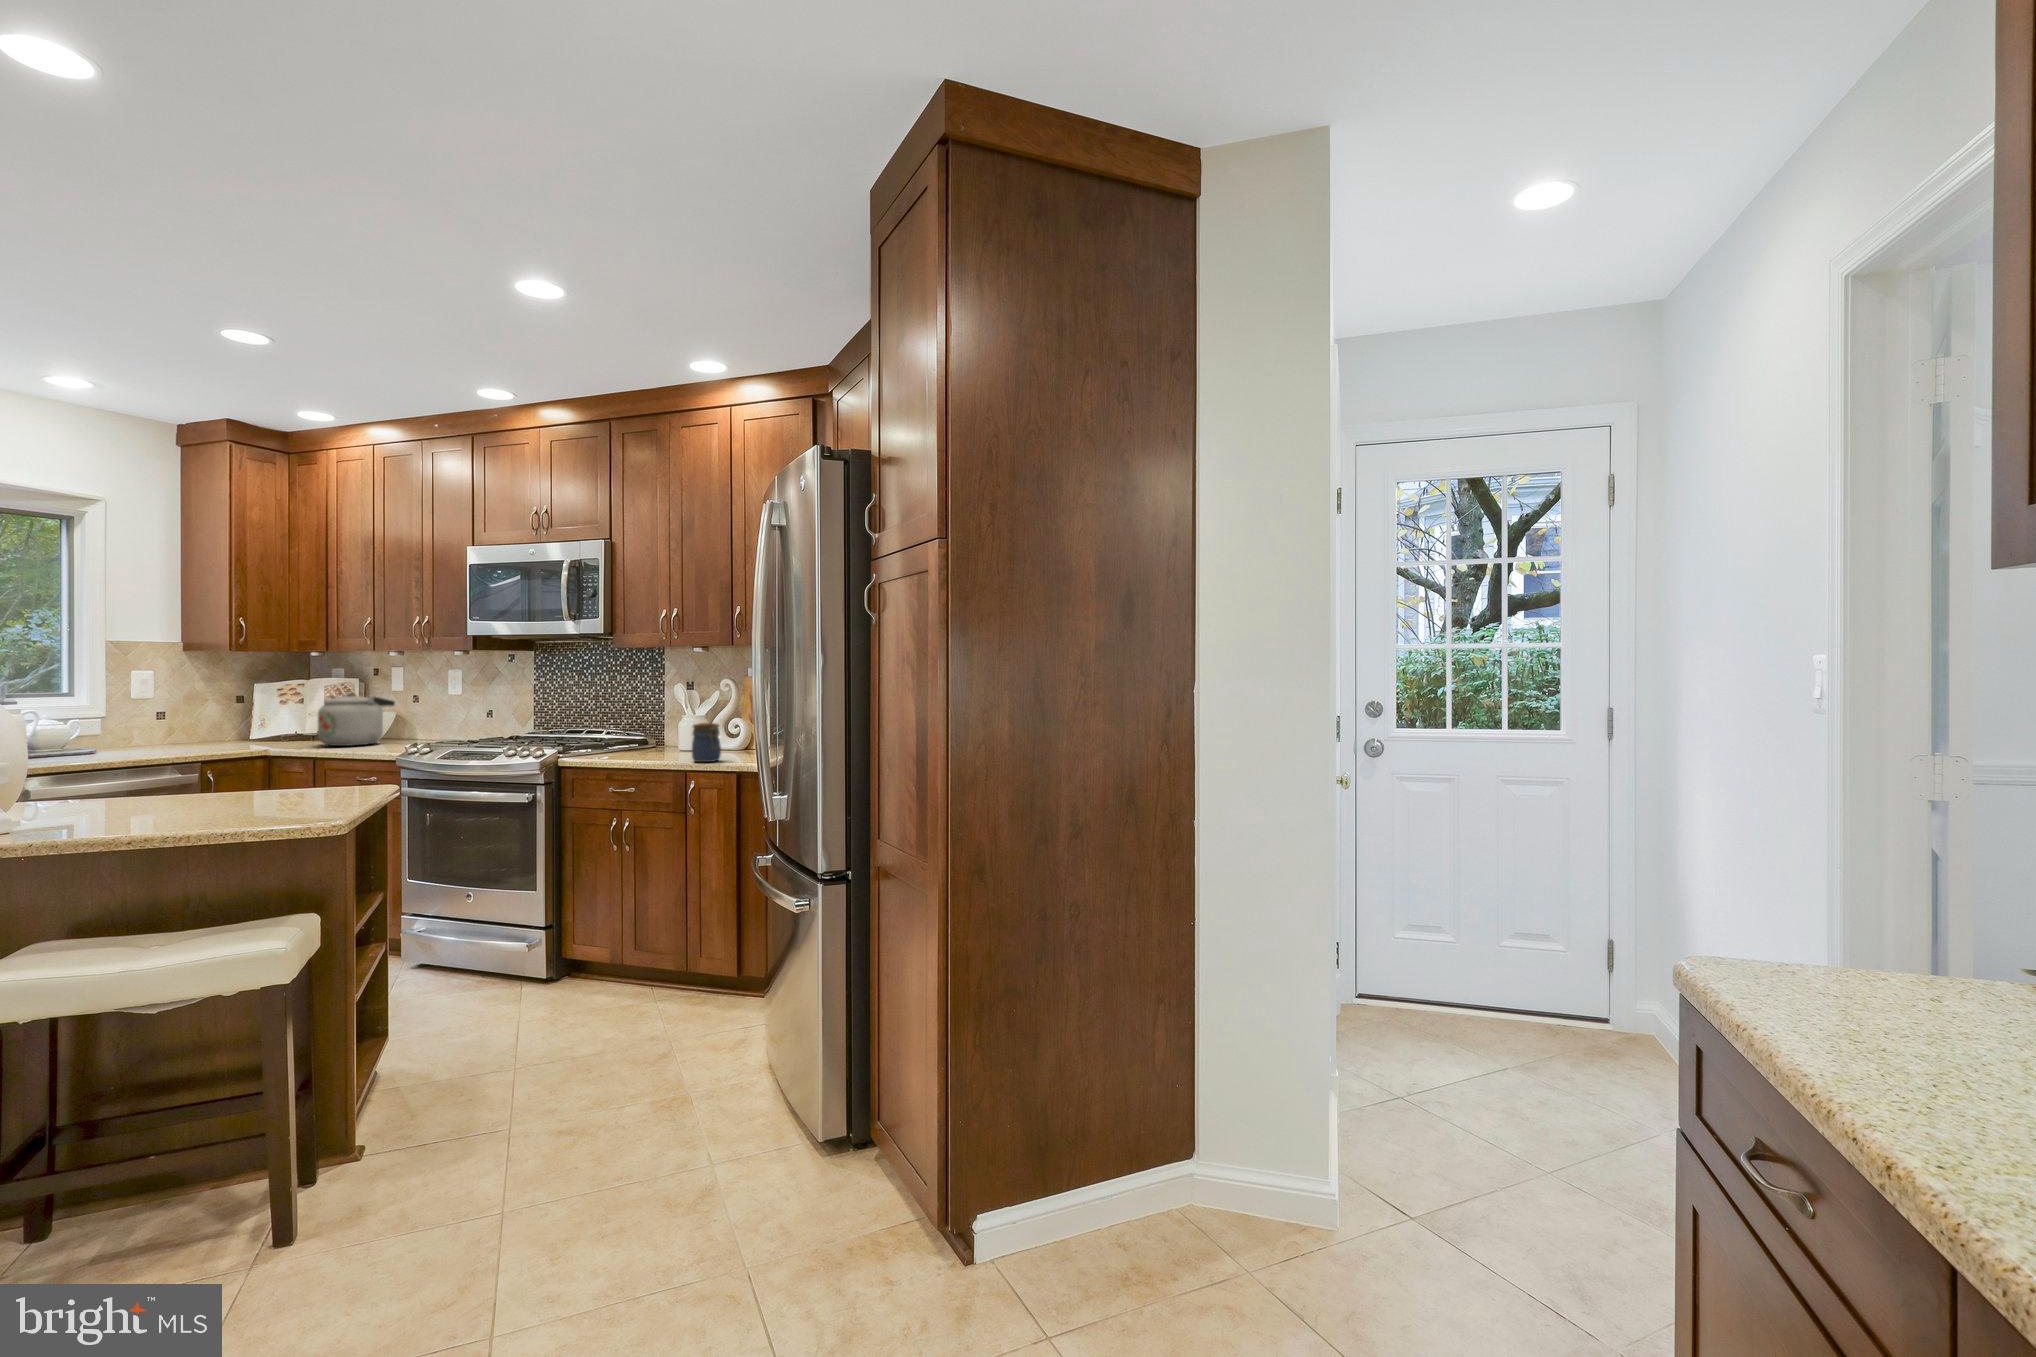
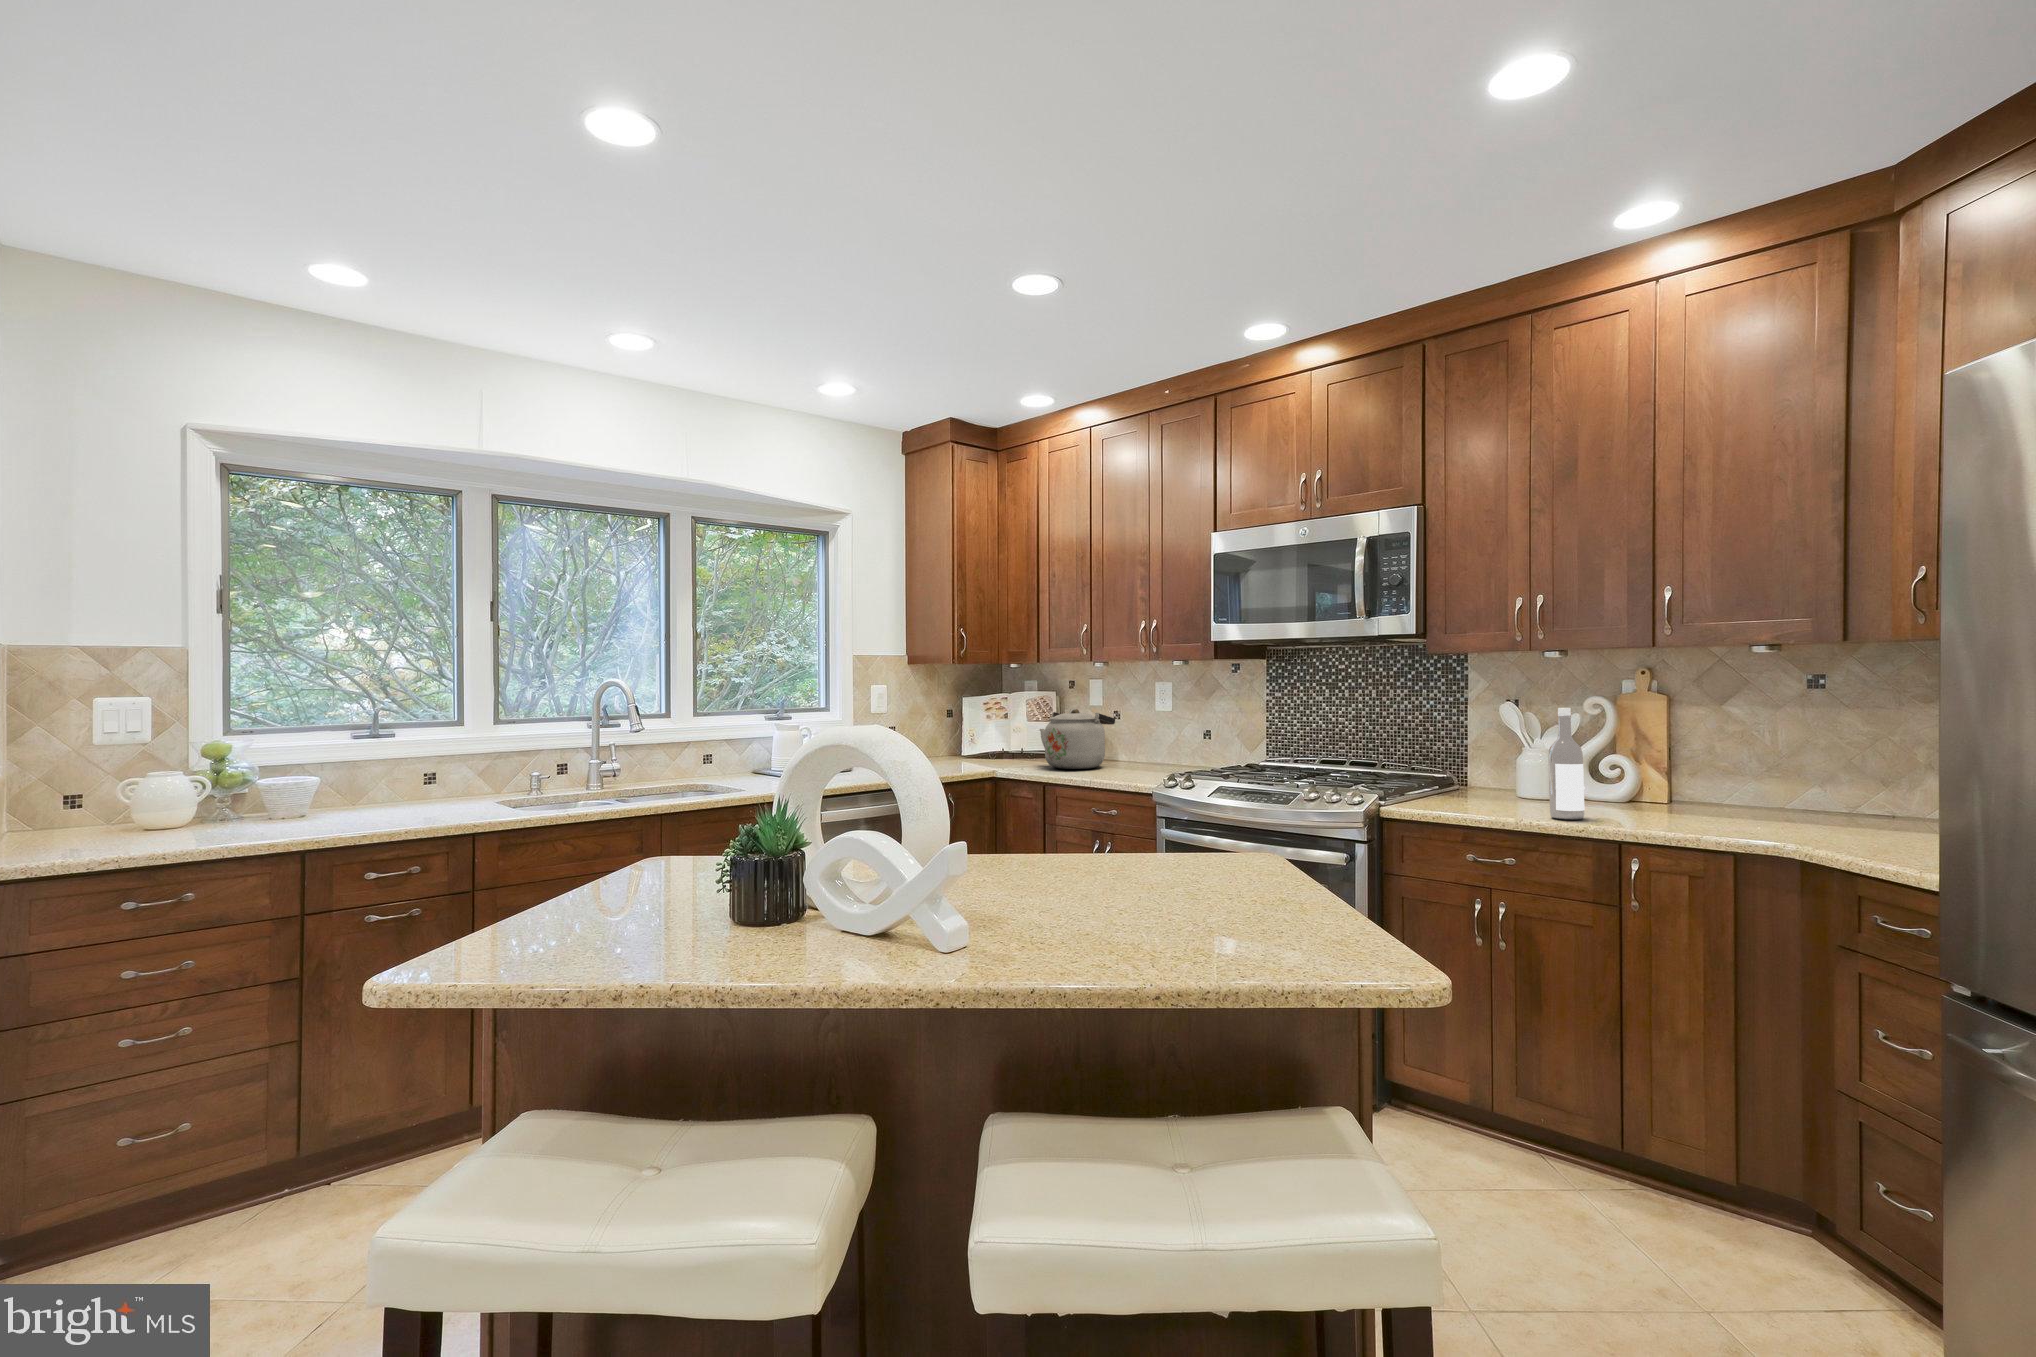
wine bottle: none [655,685,677,761] -> present [1549,708,1584,820]
jar: present [692,723,721,762] -> none [1617,765,1668,825]

